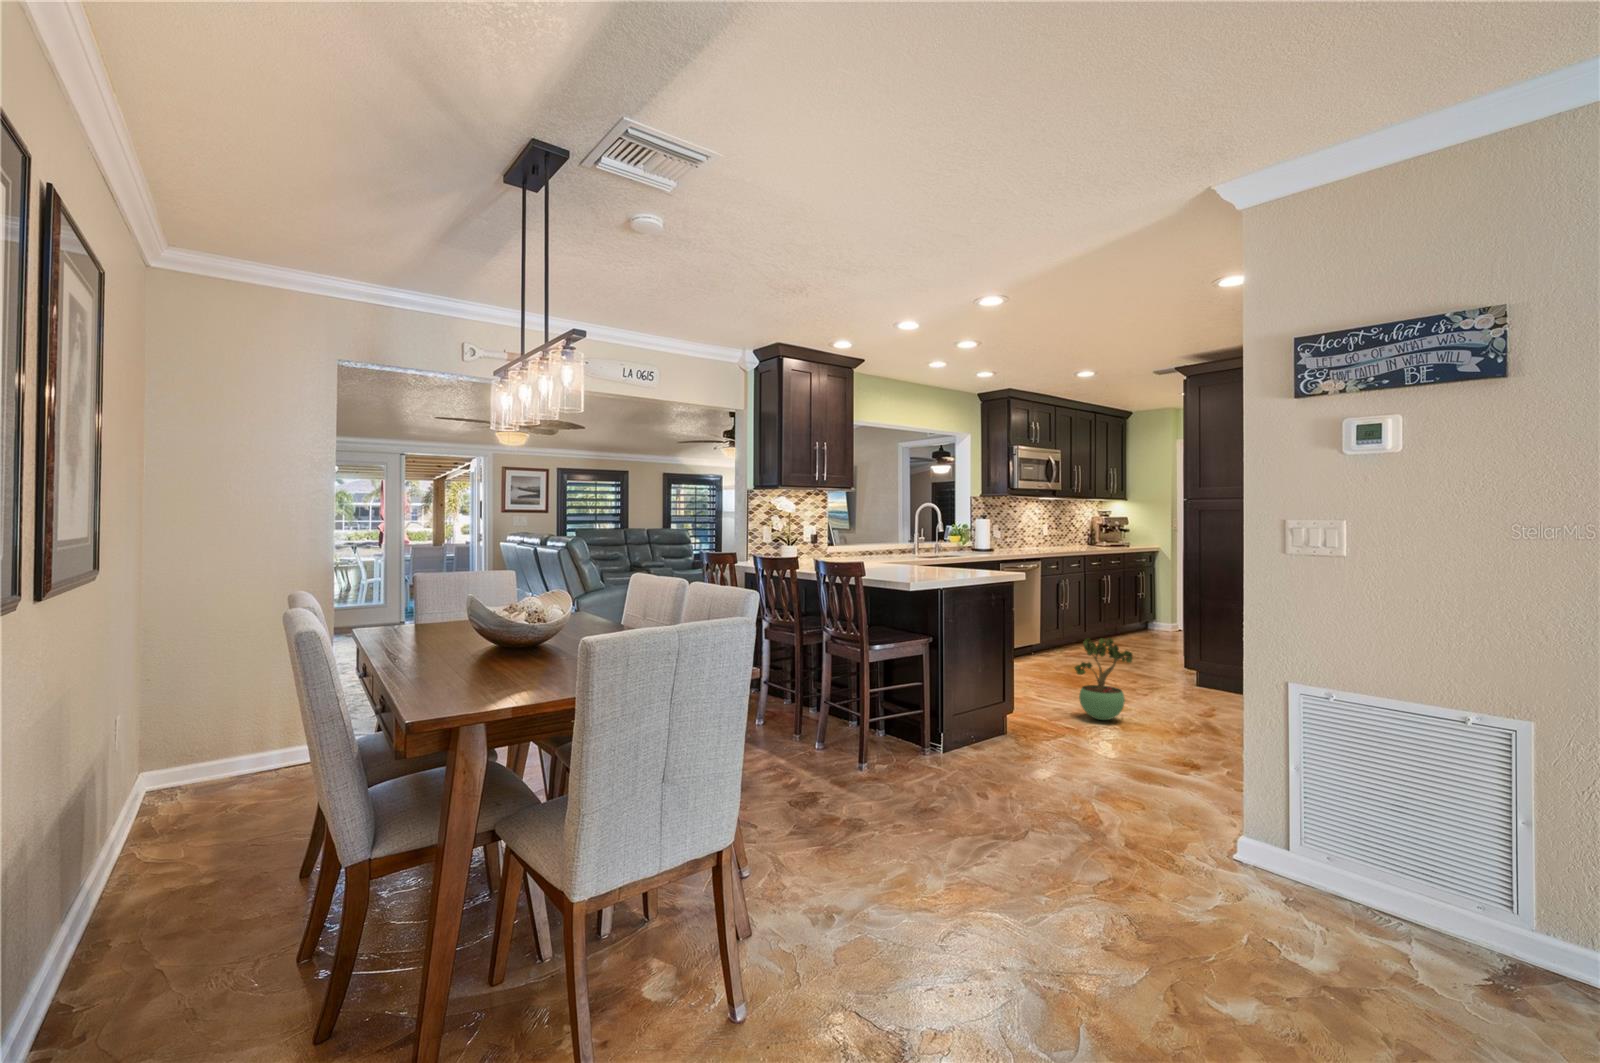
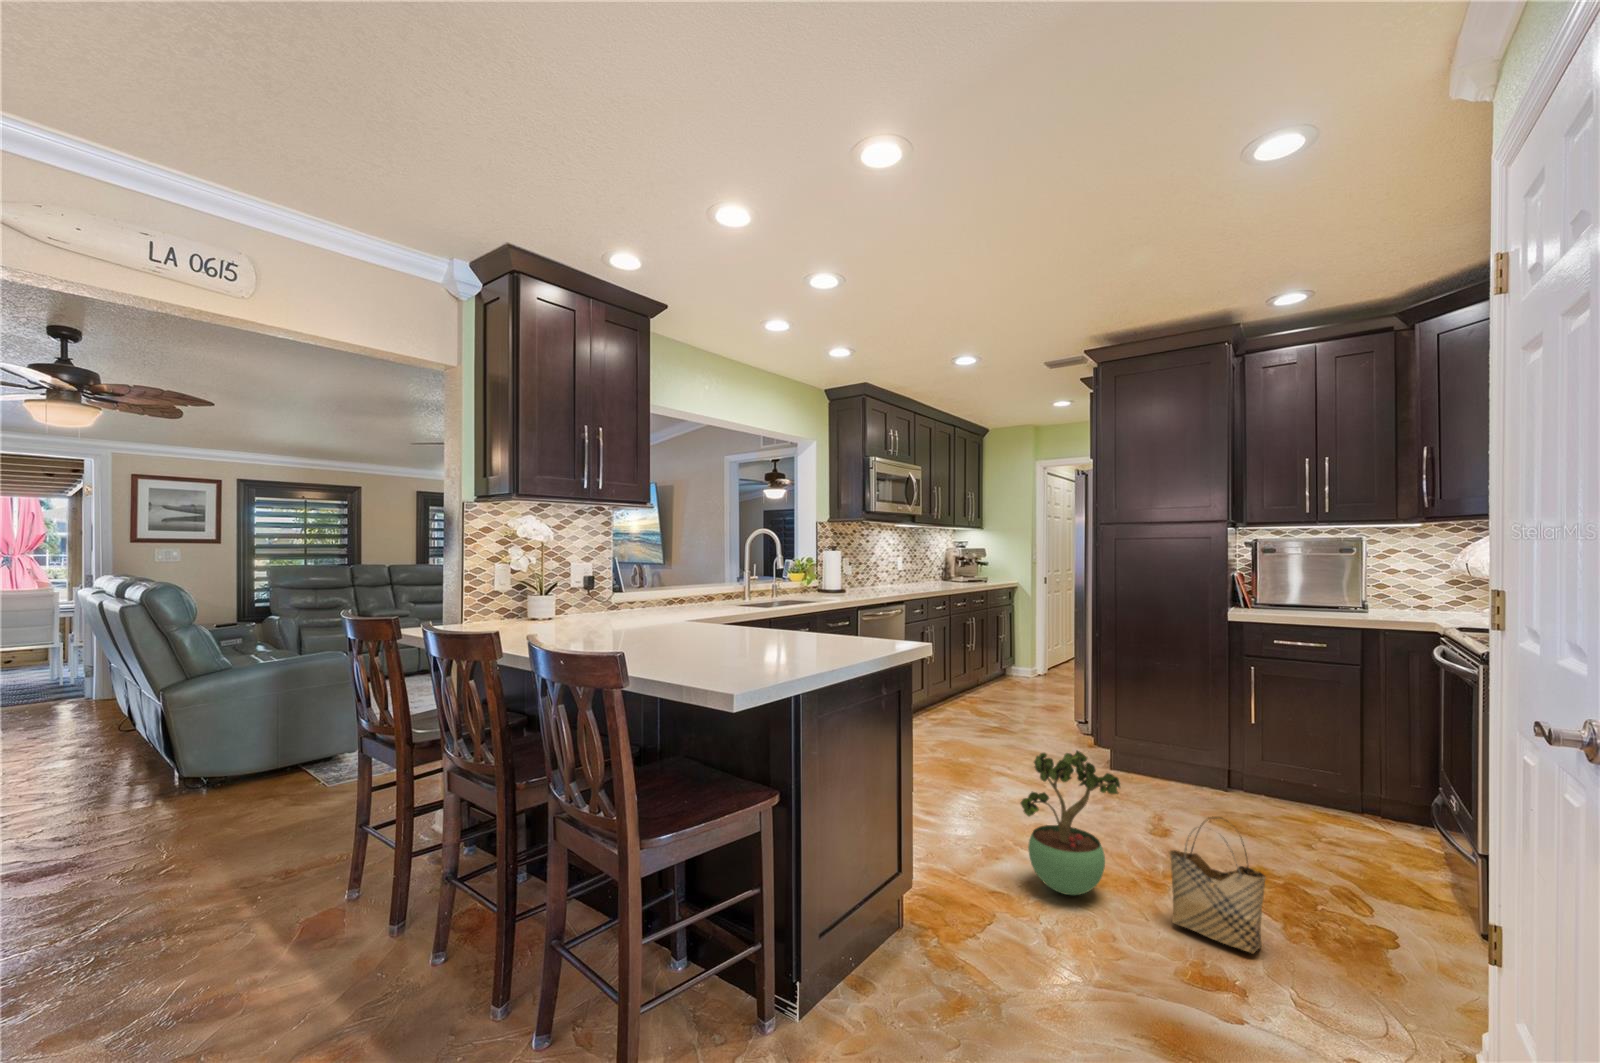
woven basket: none [1155,673,1205,742] -> present [1169,817,1266,953]

